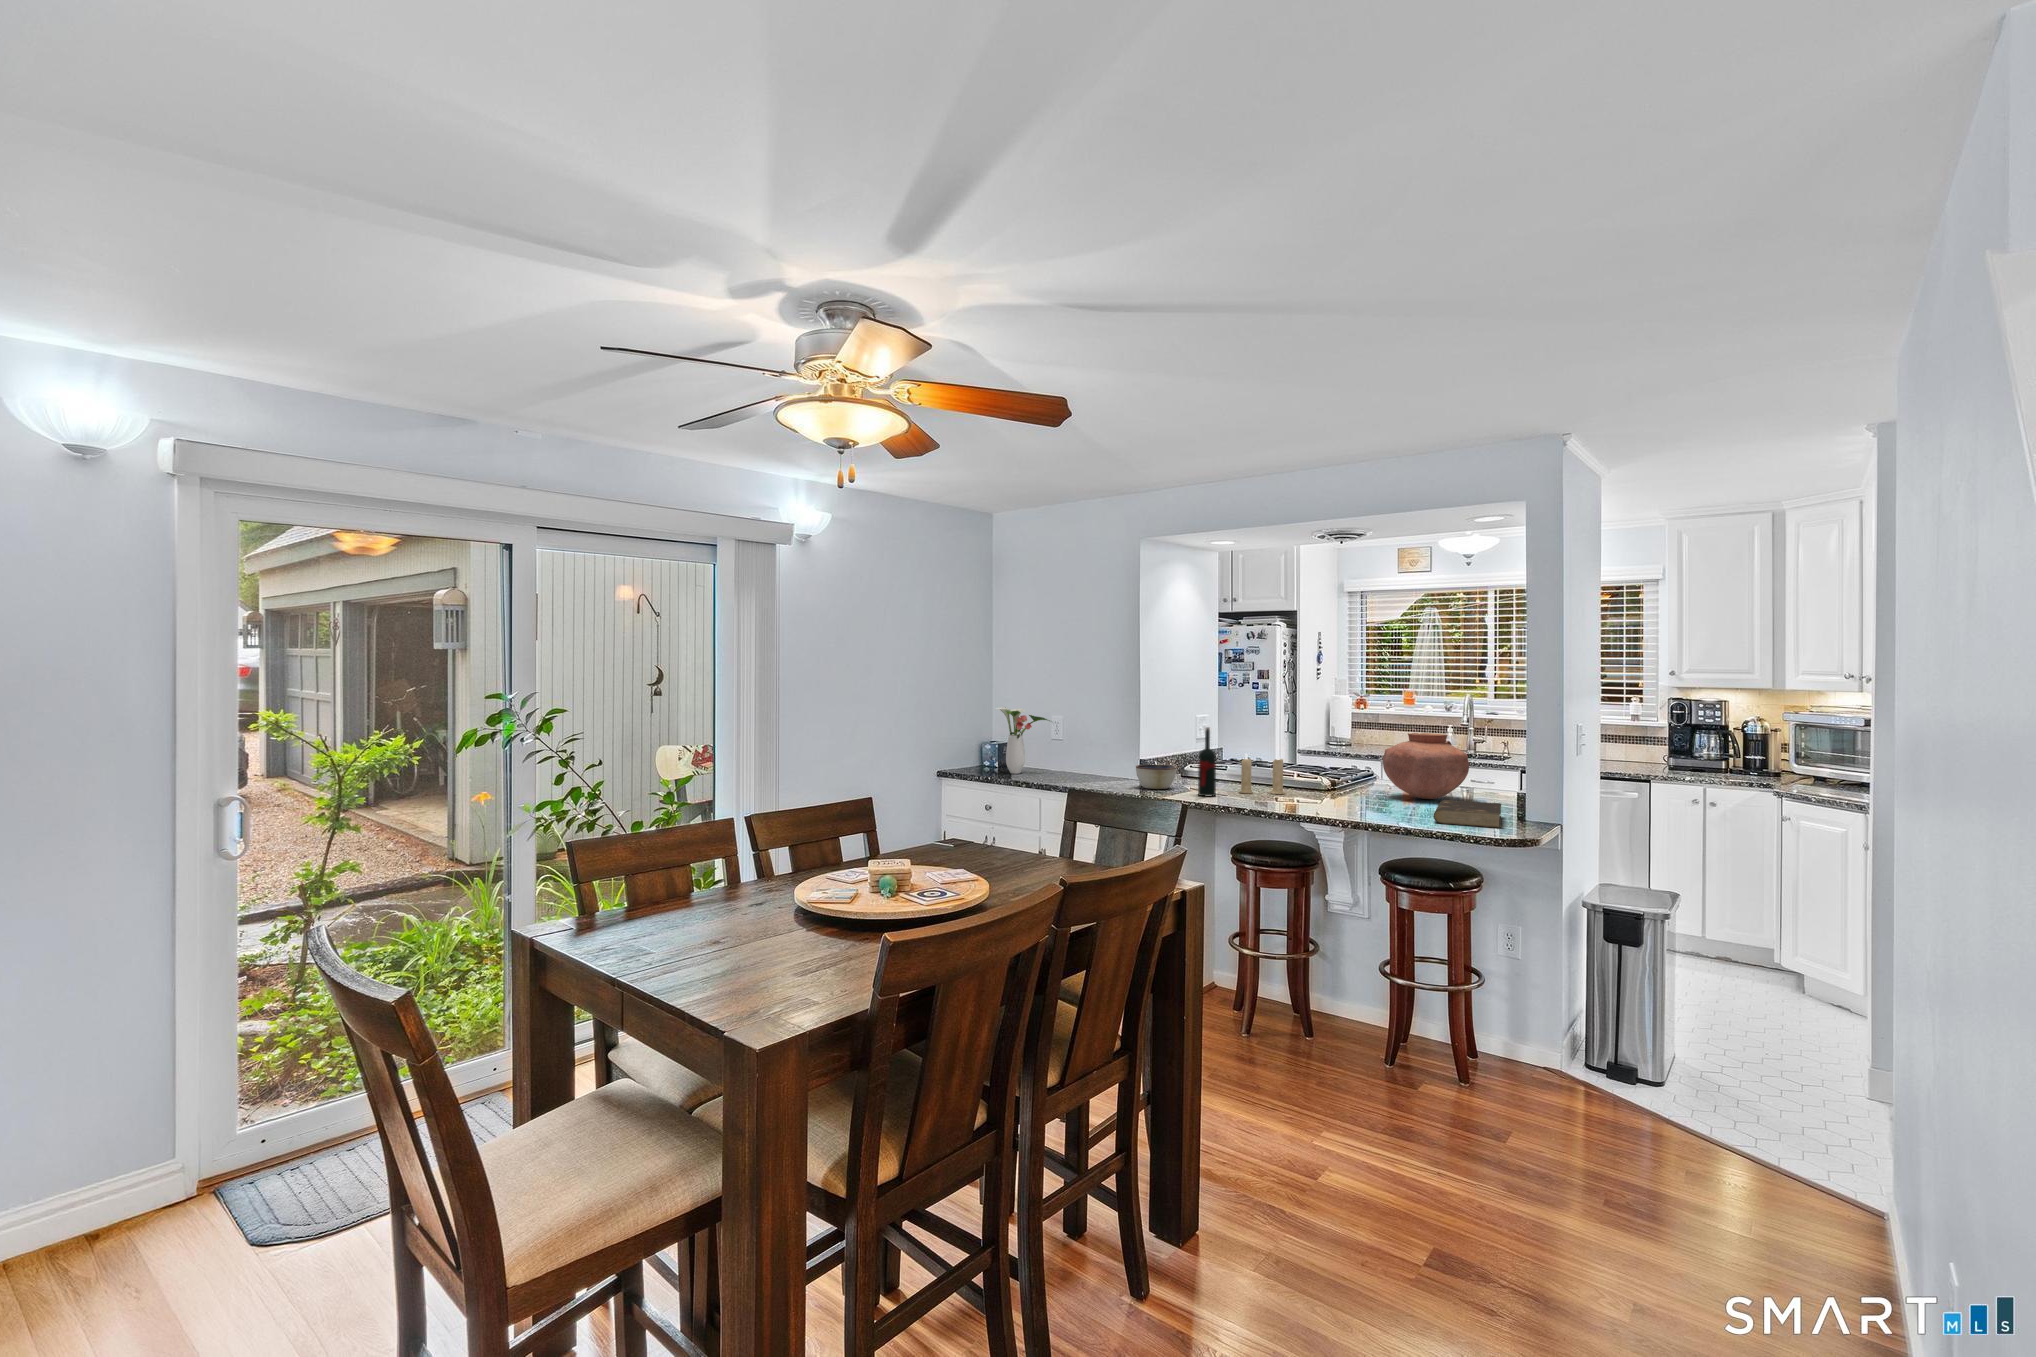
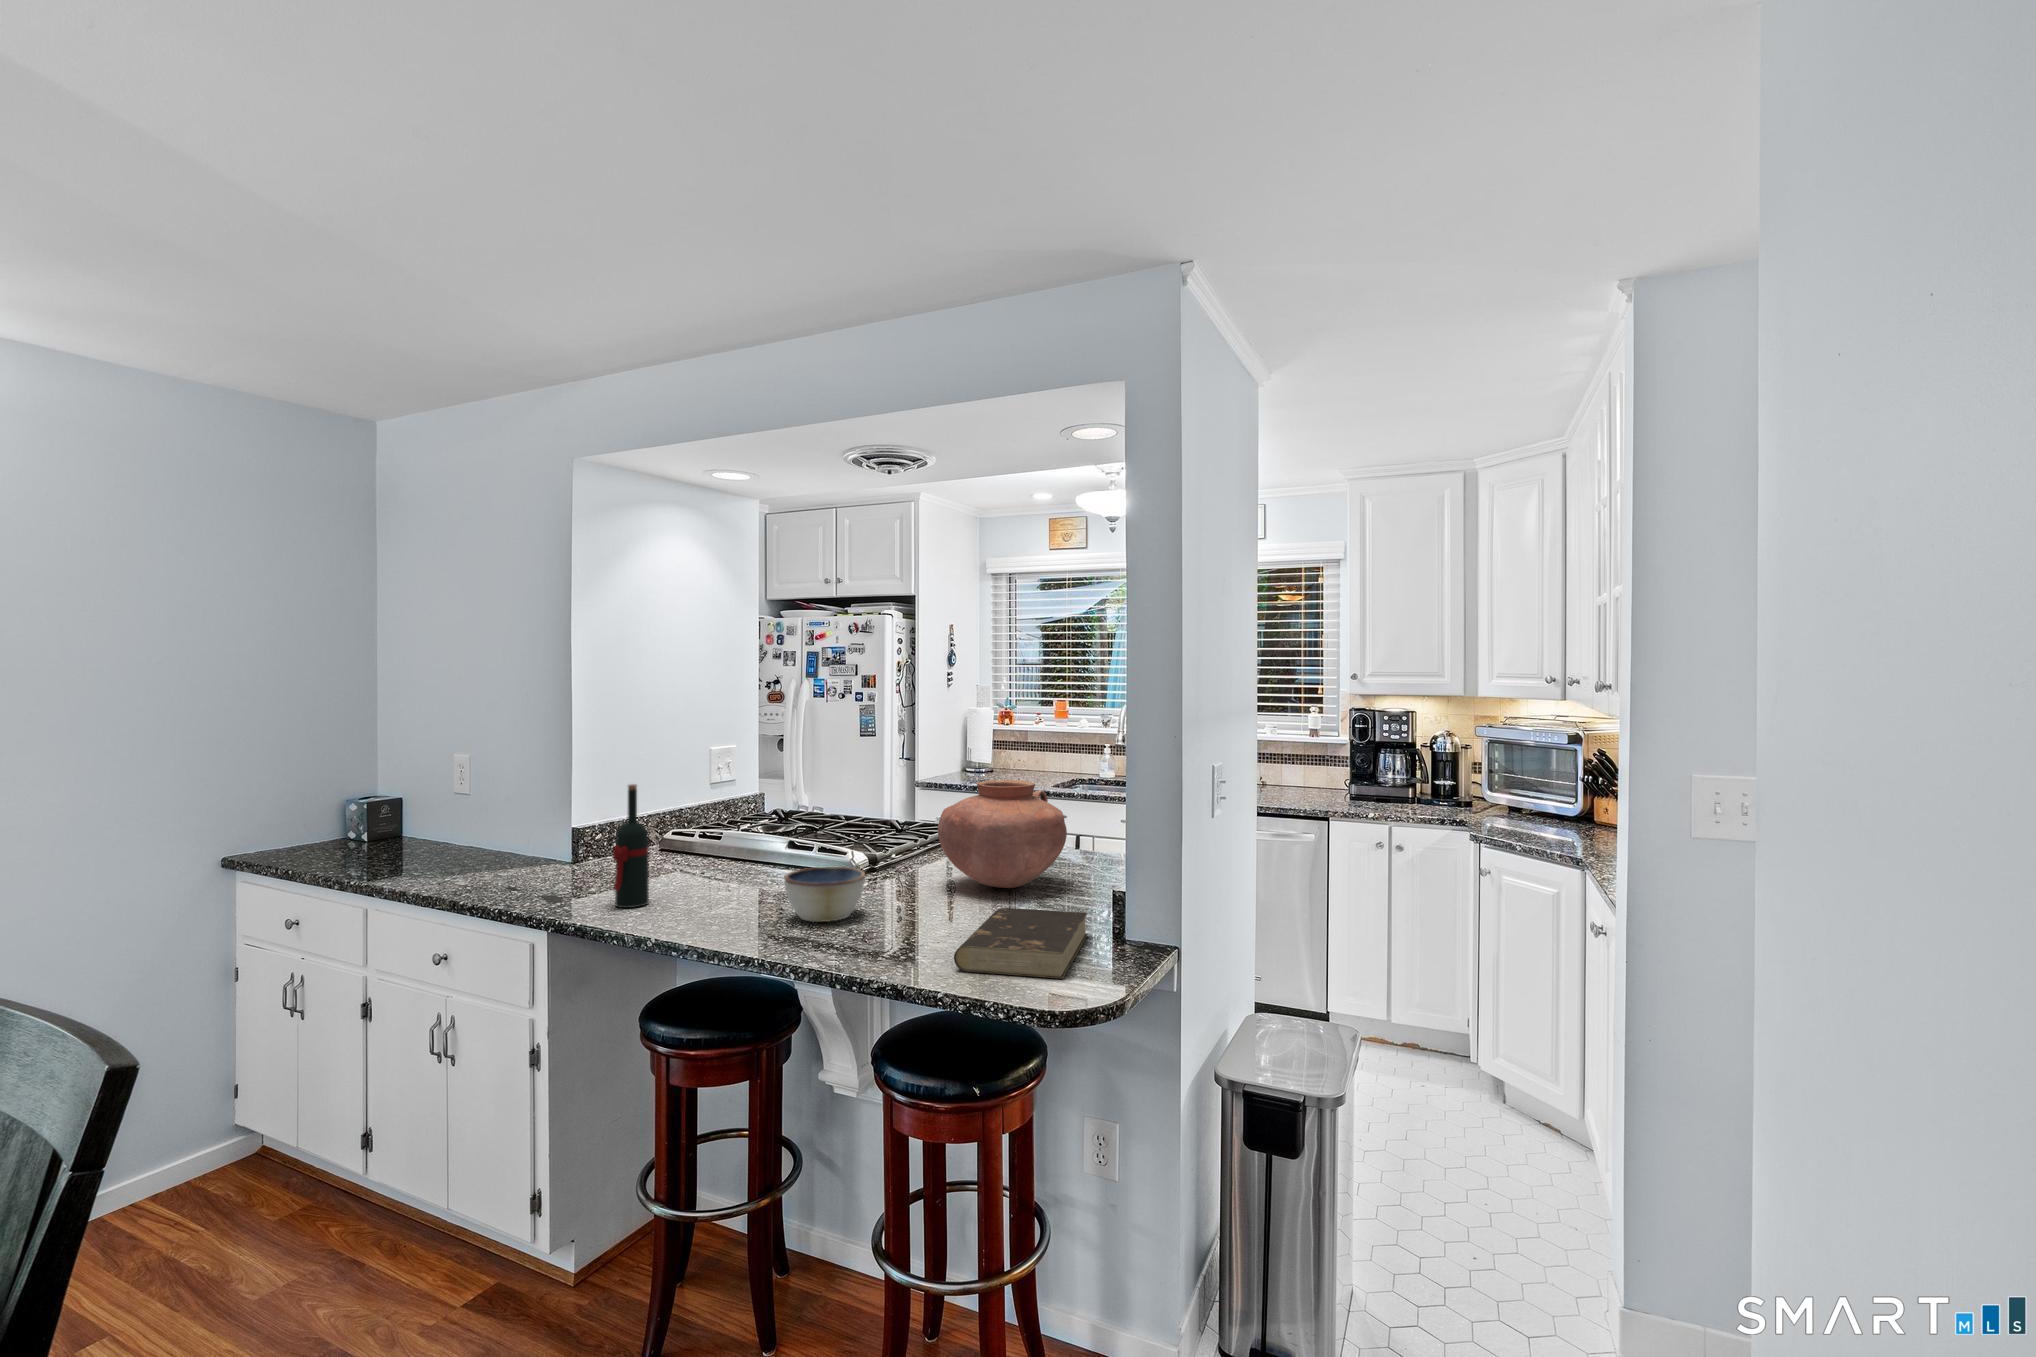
flower arrangement: present [995,707,1052,774] -> none [336,745,451,858]
candle: present [1240,753,1284,794] -> none [706,819,783,892]
bowl: present [1136,765,1177,789] -> present [784,867,865,922]

